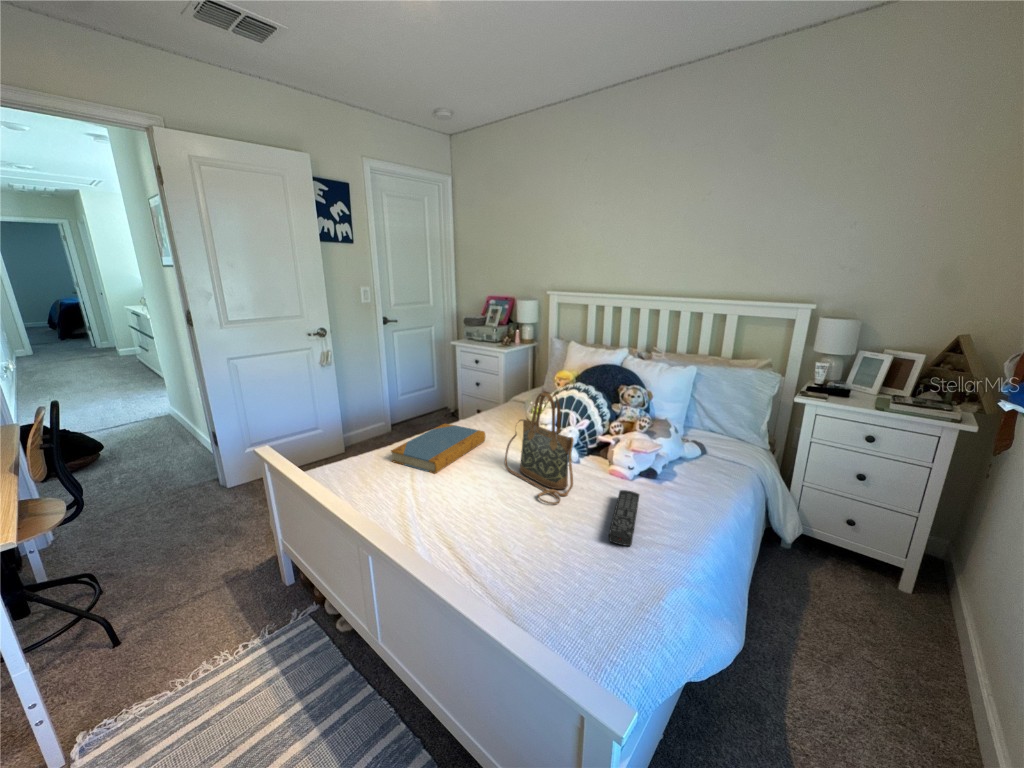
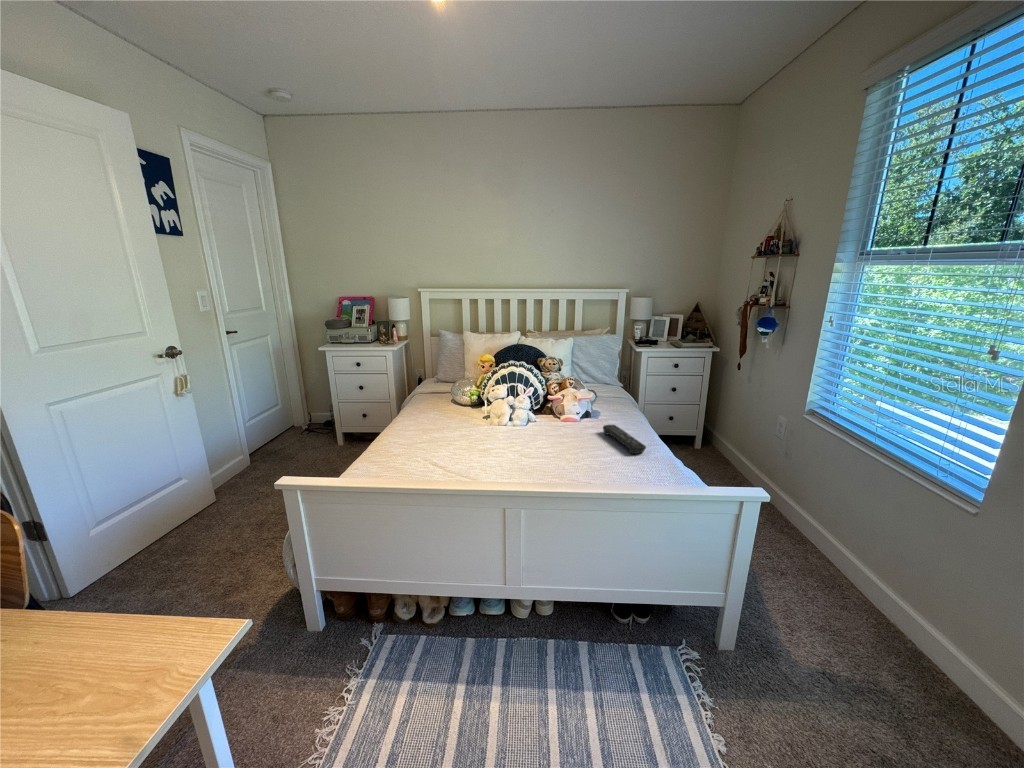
handbag: present [505,392,574,505] -> none [505,367,577,448]
book: present [391,424,486,474] -> none [412,416,467,461]

